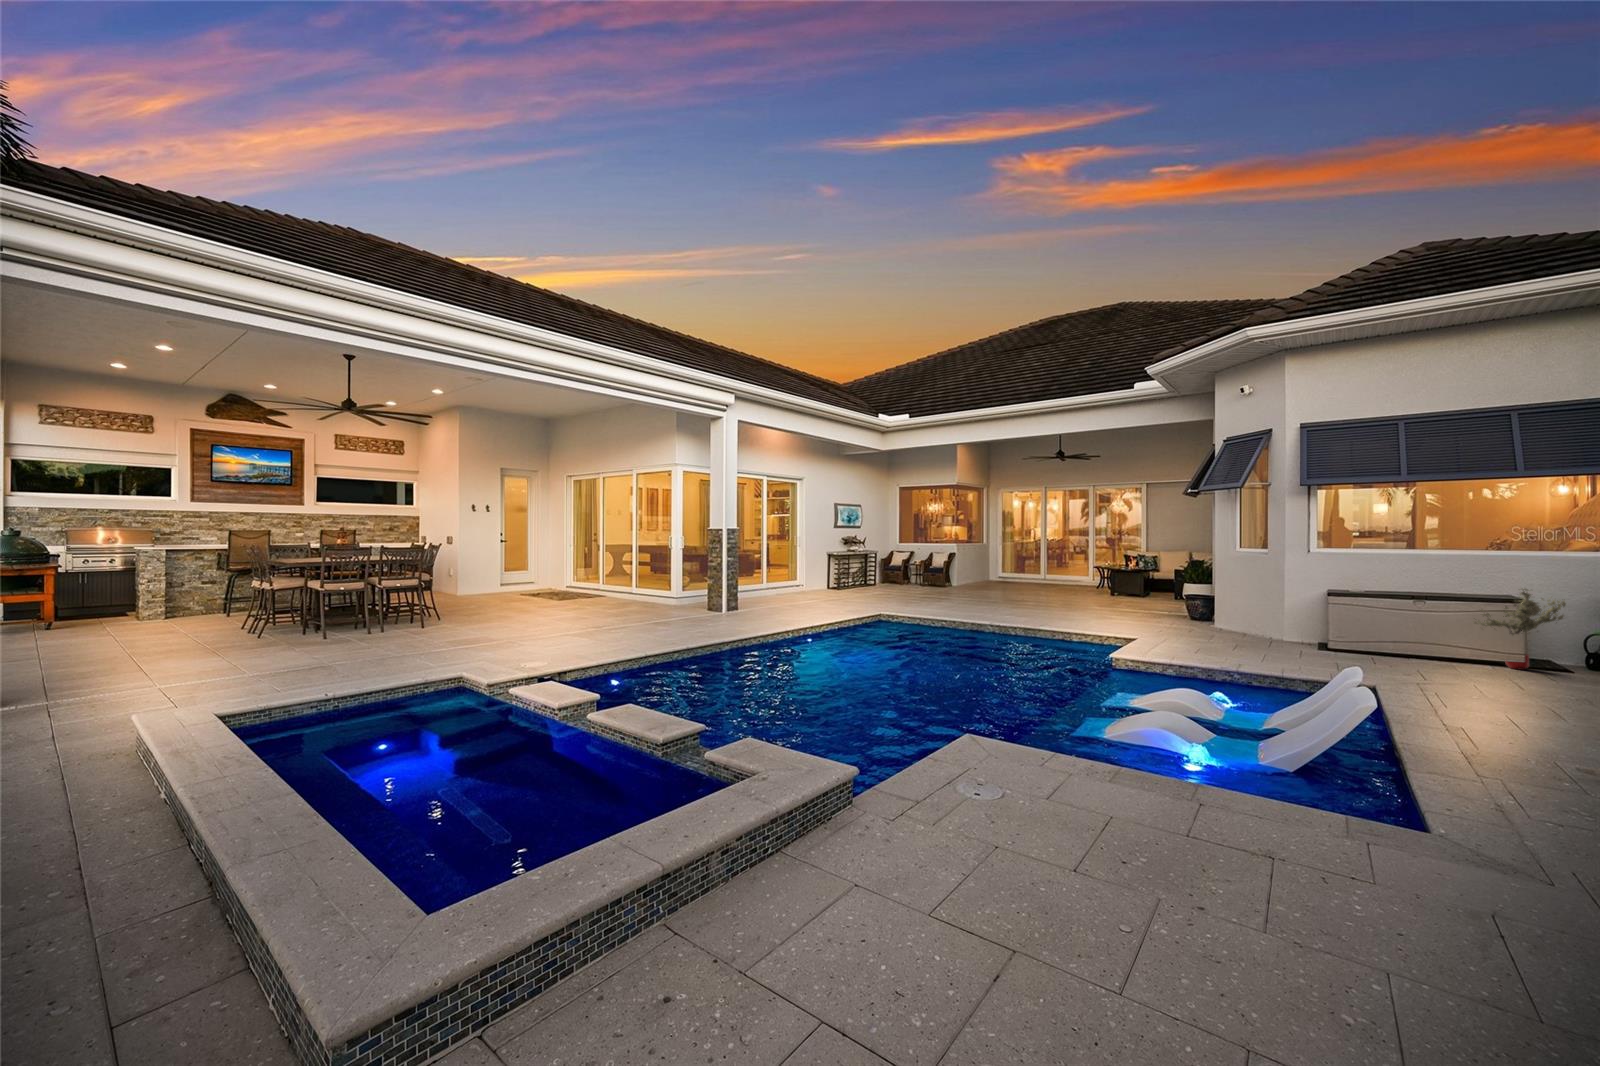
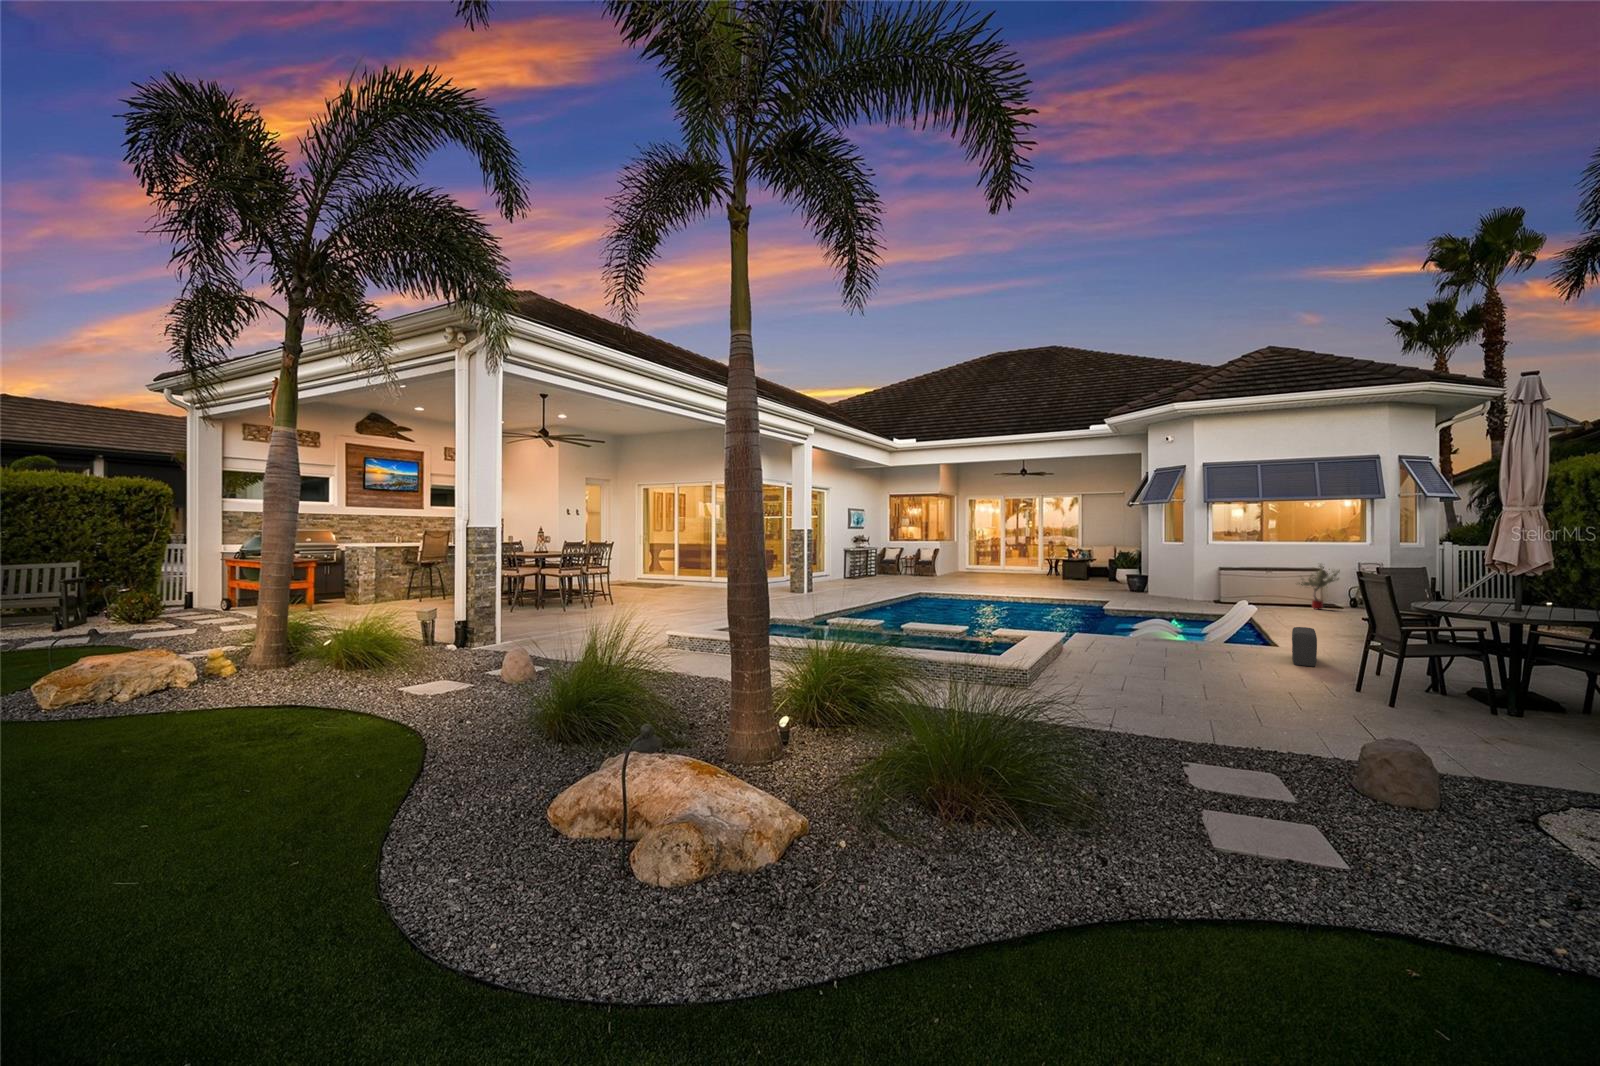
pouf: none [1464,782,1548,934] -> present [1292,627,1317,666]

